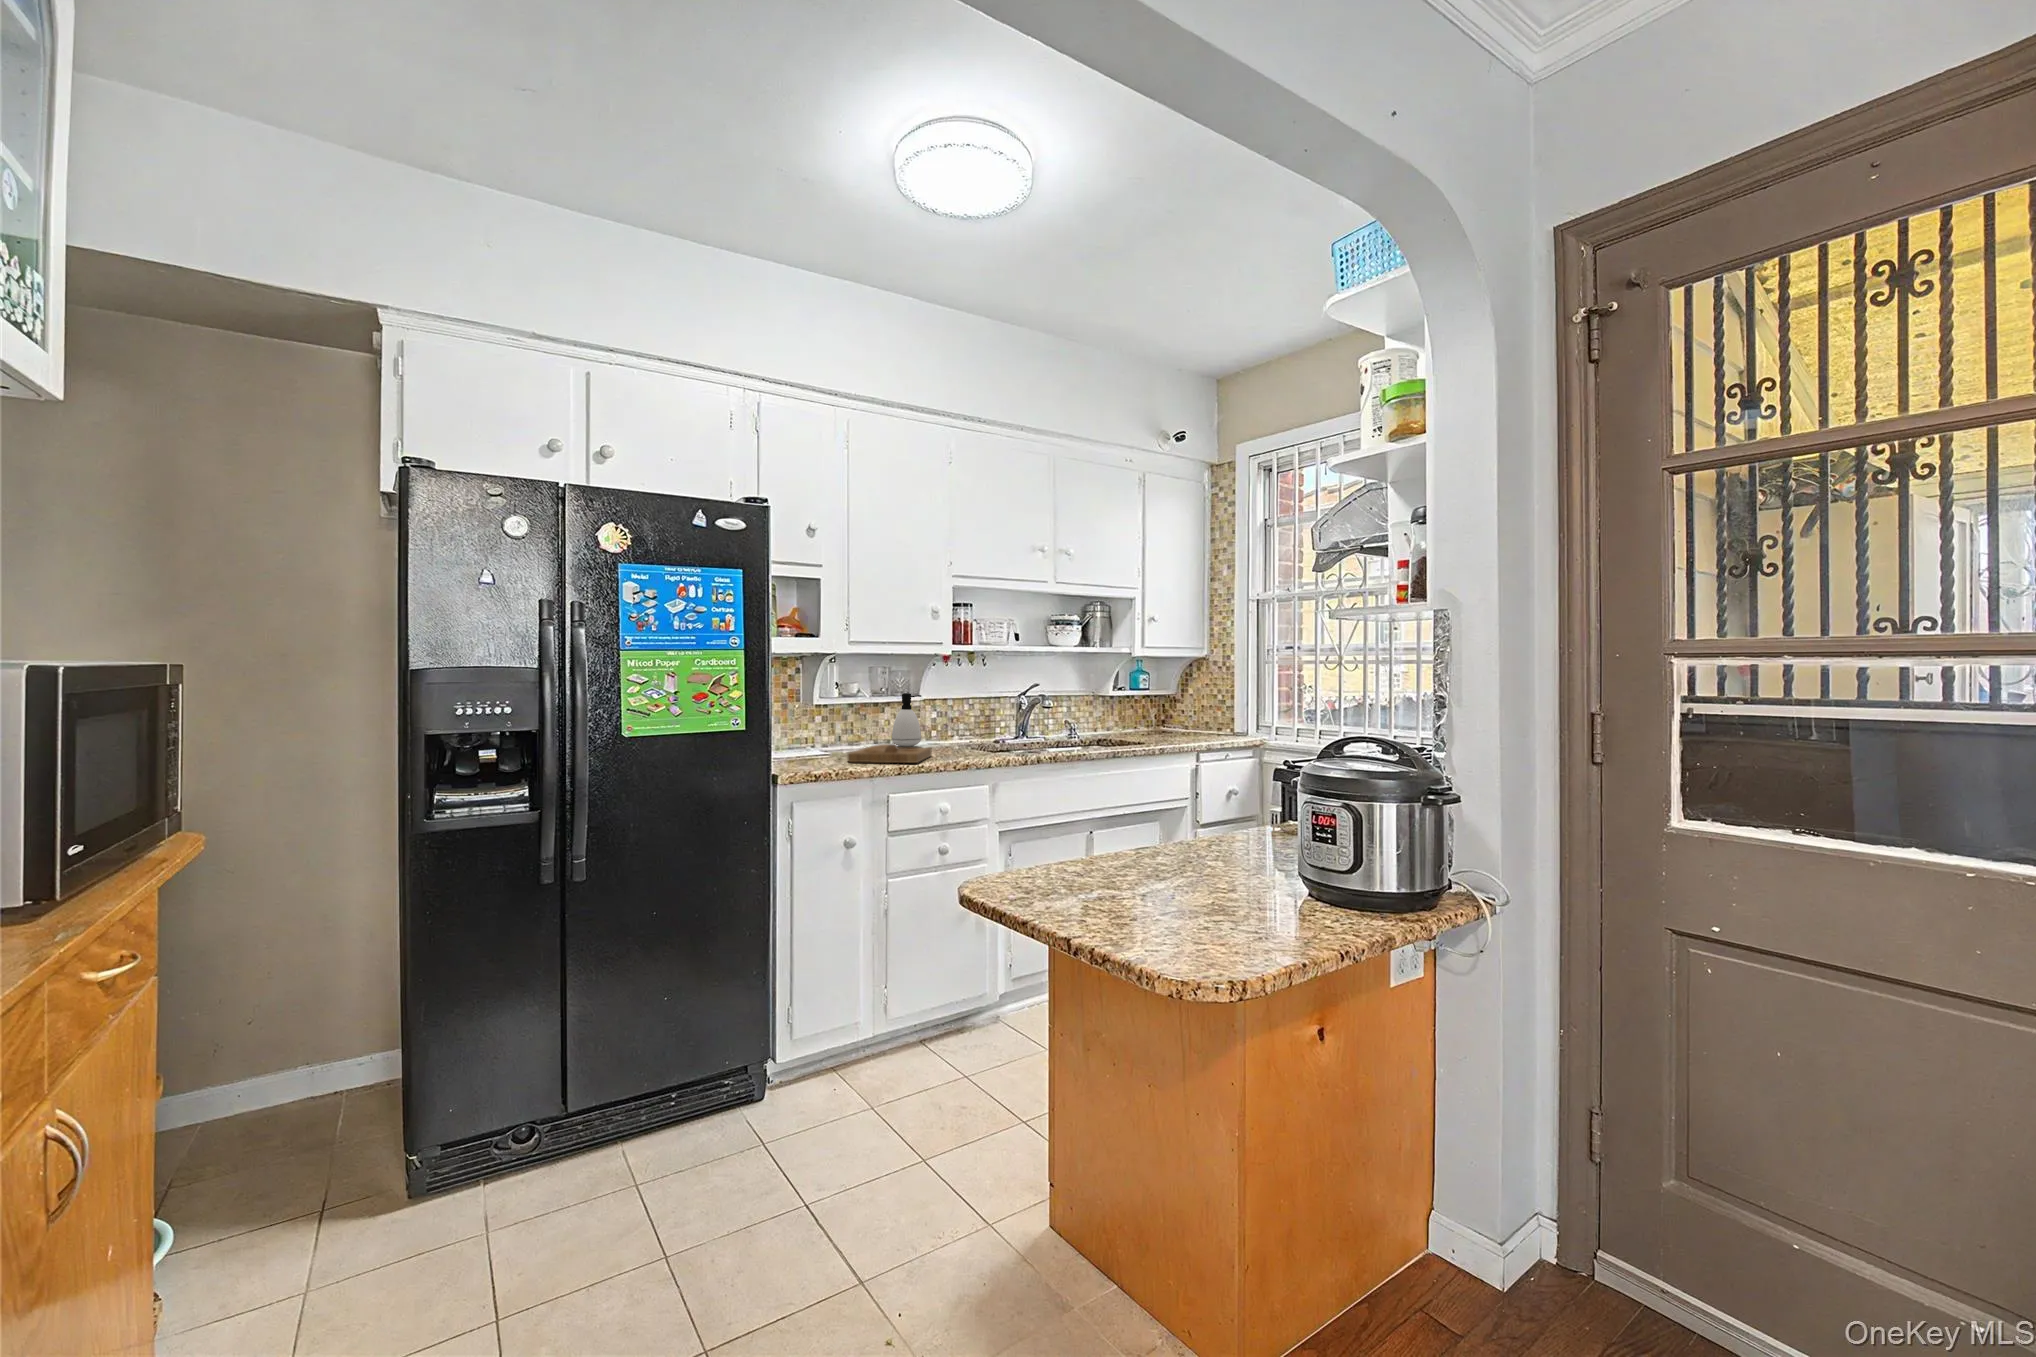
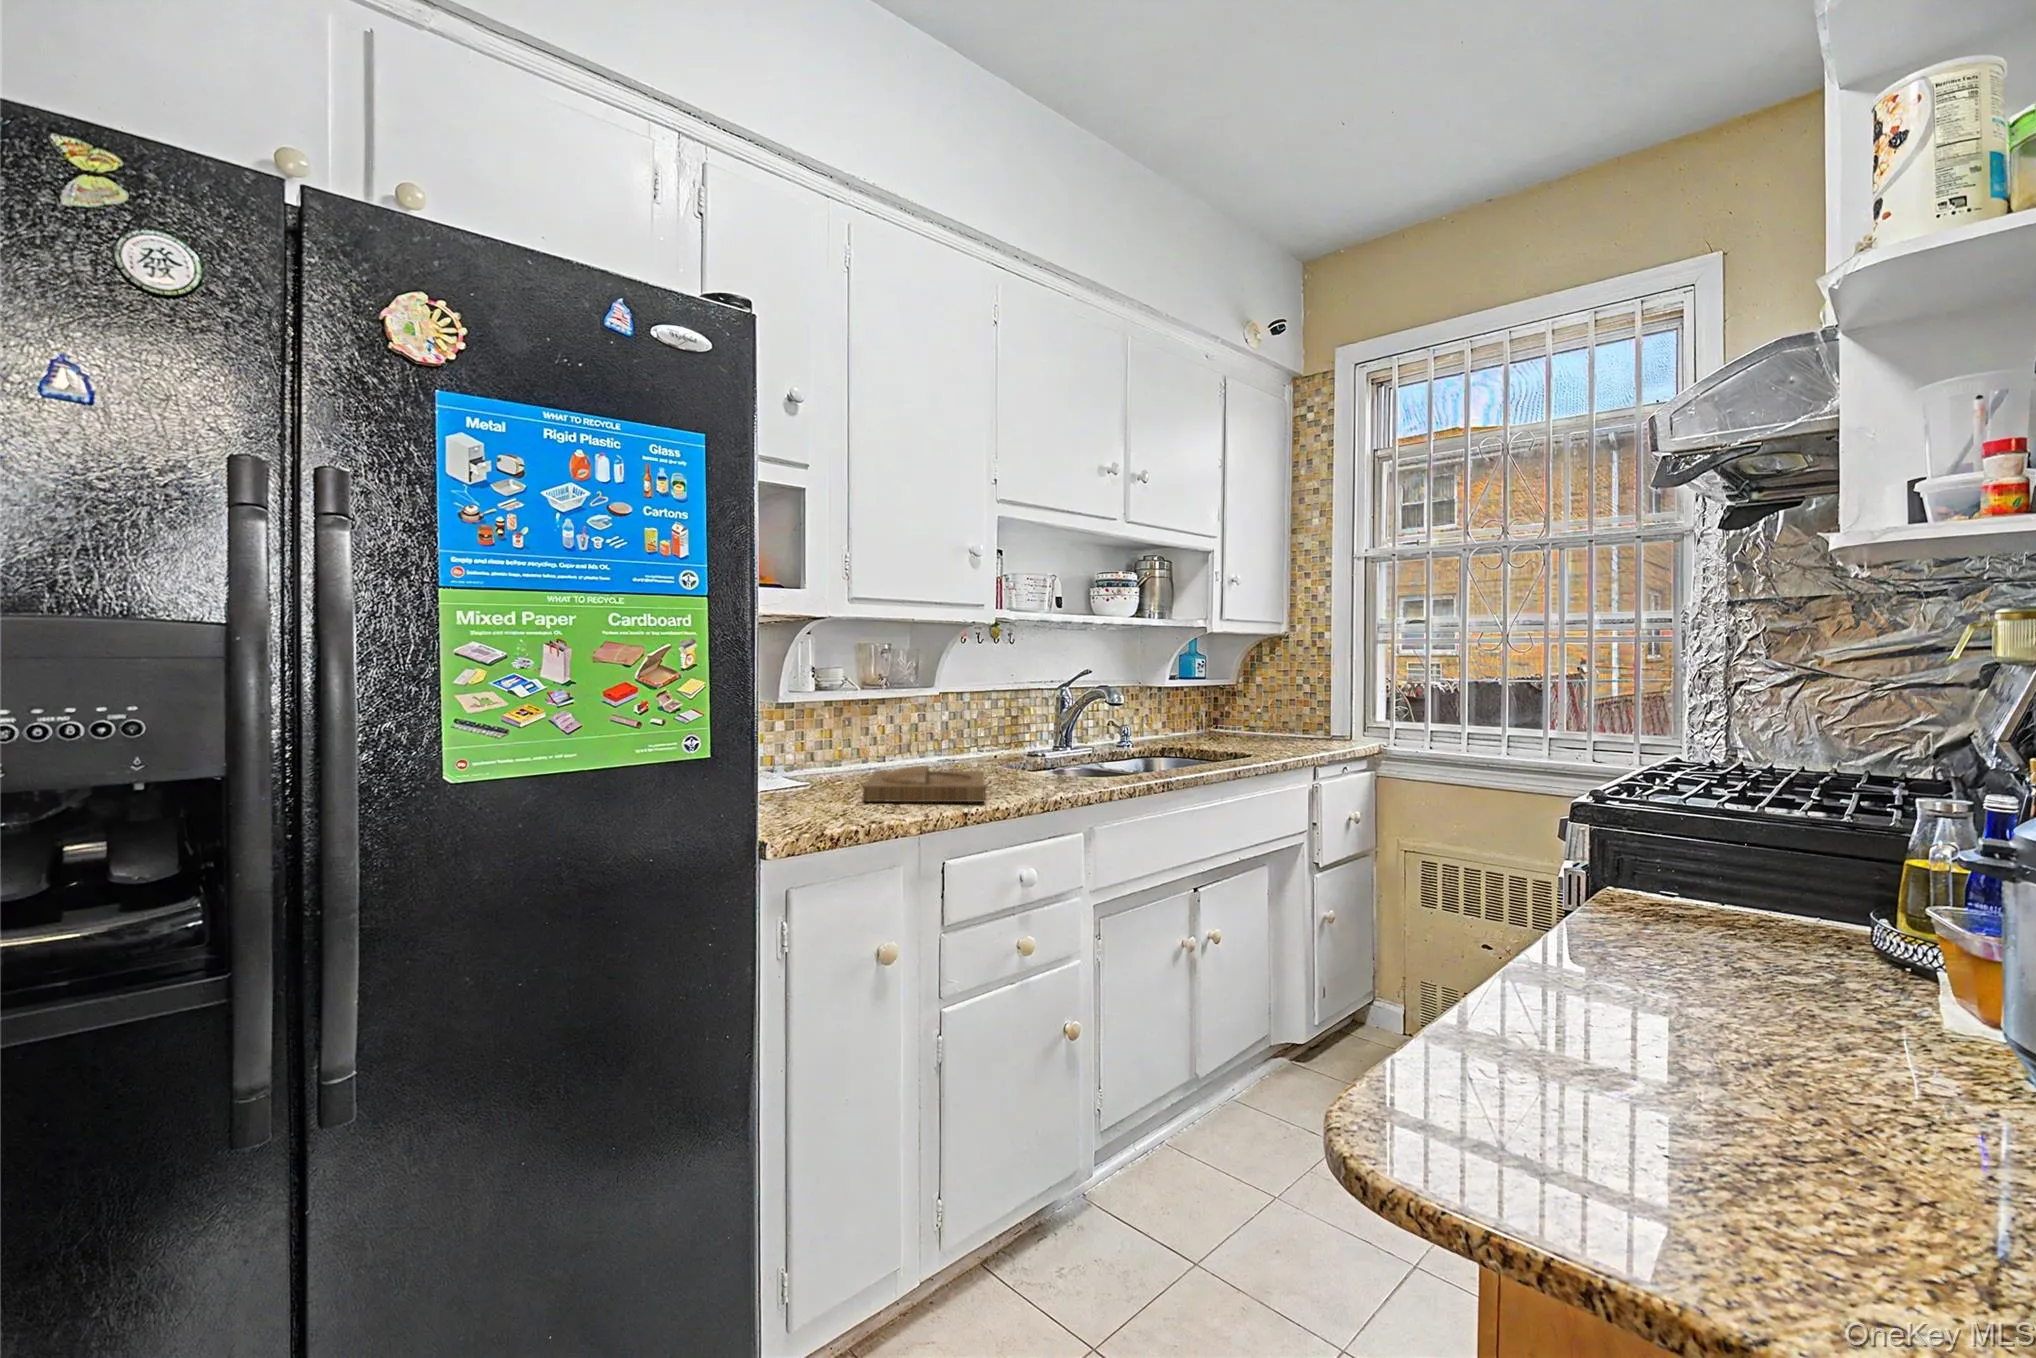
soap dispenser: present [892,693,921,747] -> none [898,681,943,765]

